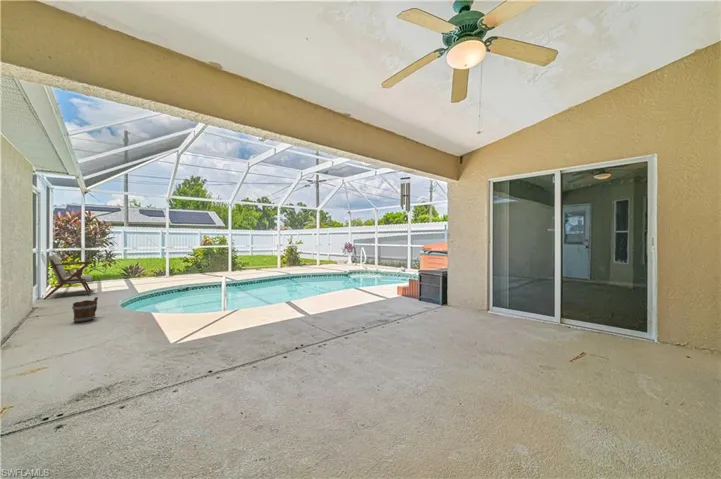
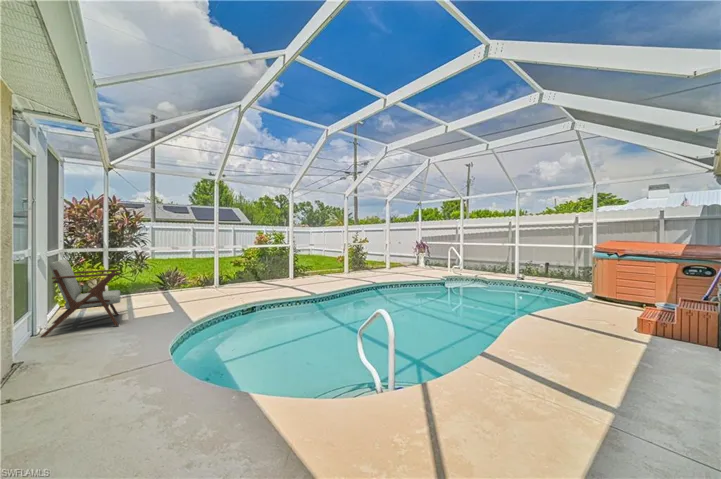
bucket: present [72,297,98,322] -> none [82,359,138,431]

